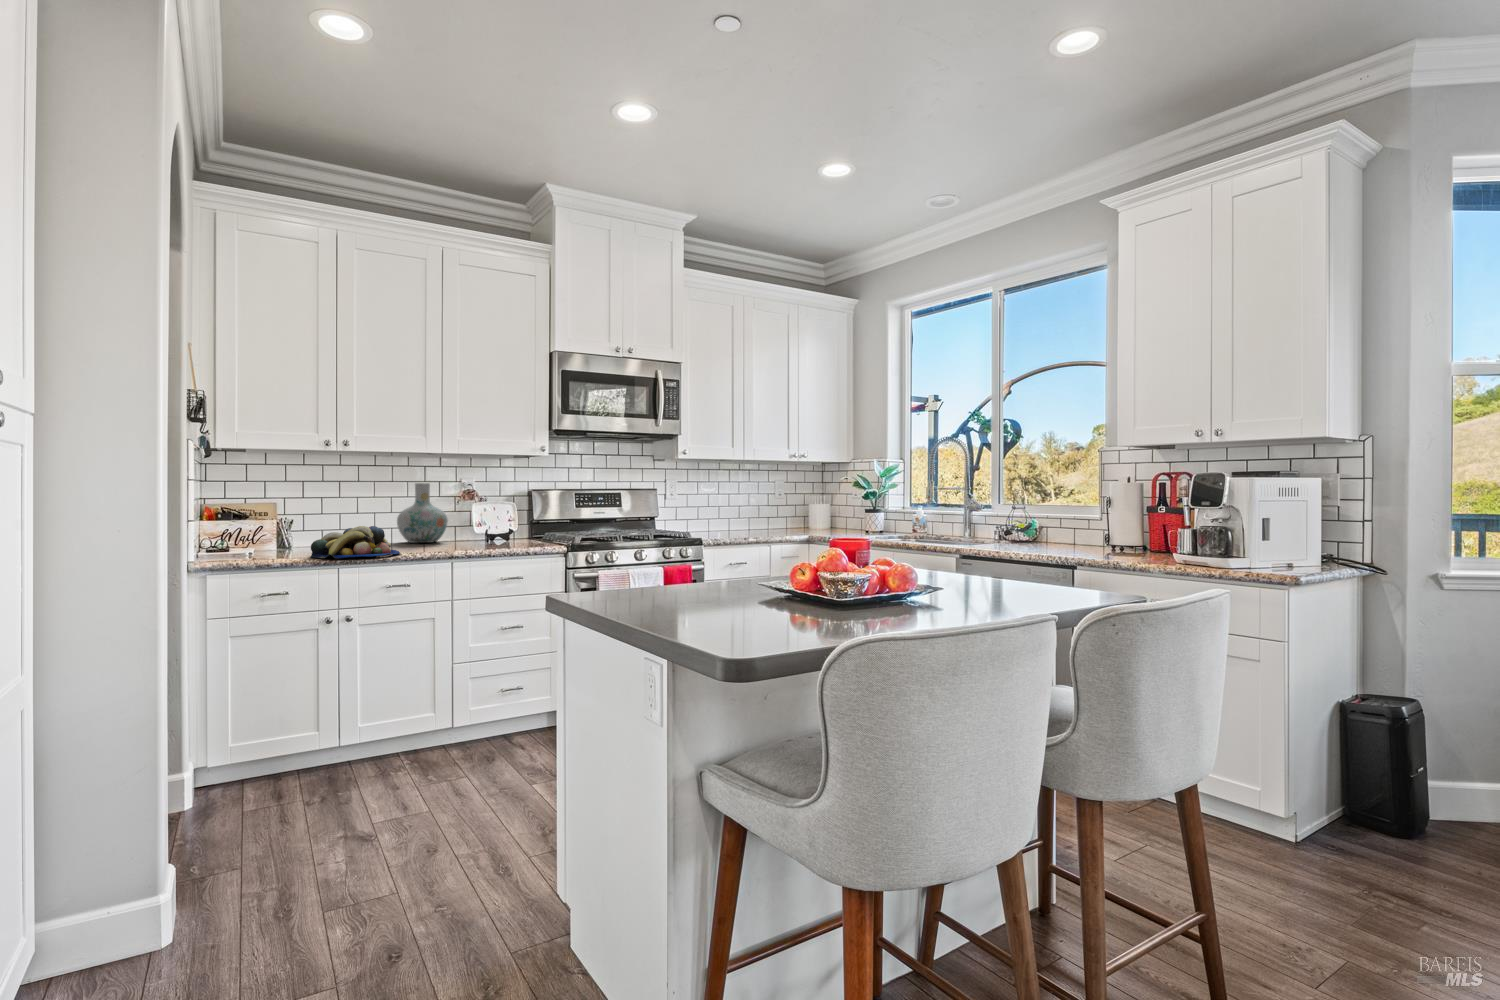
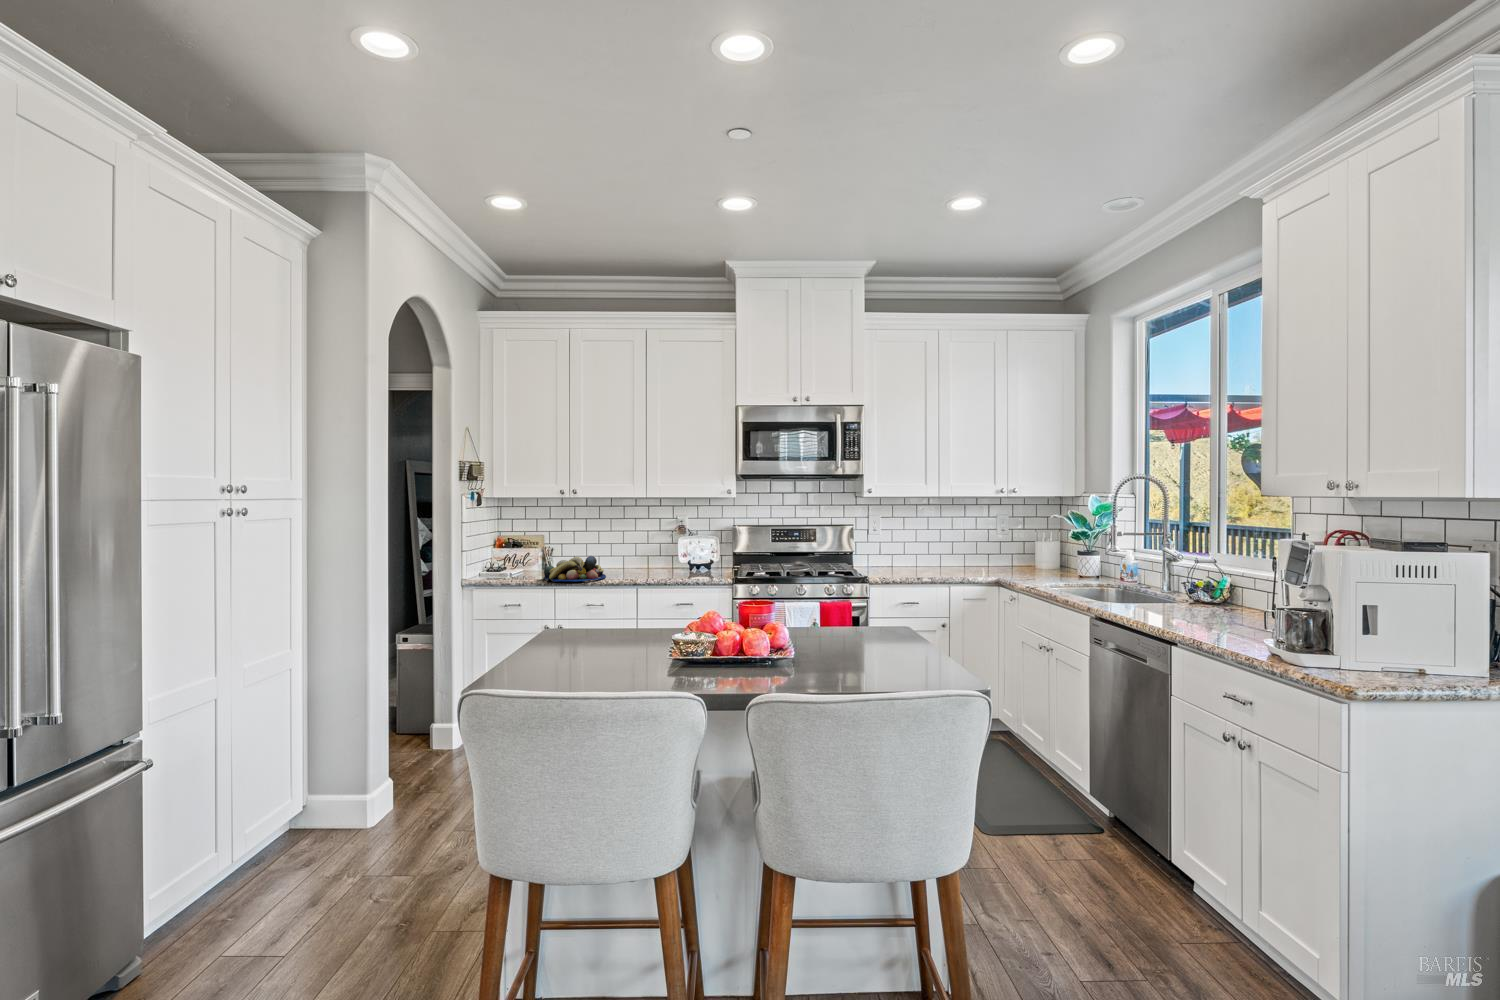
vase: present [397,483,448,543] -> none [628,518,665,567]

